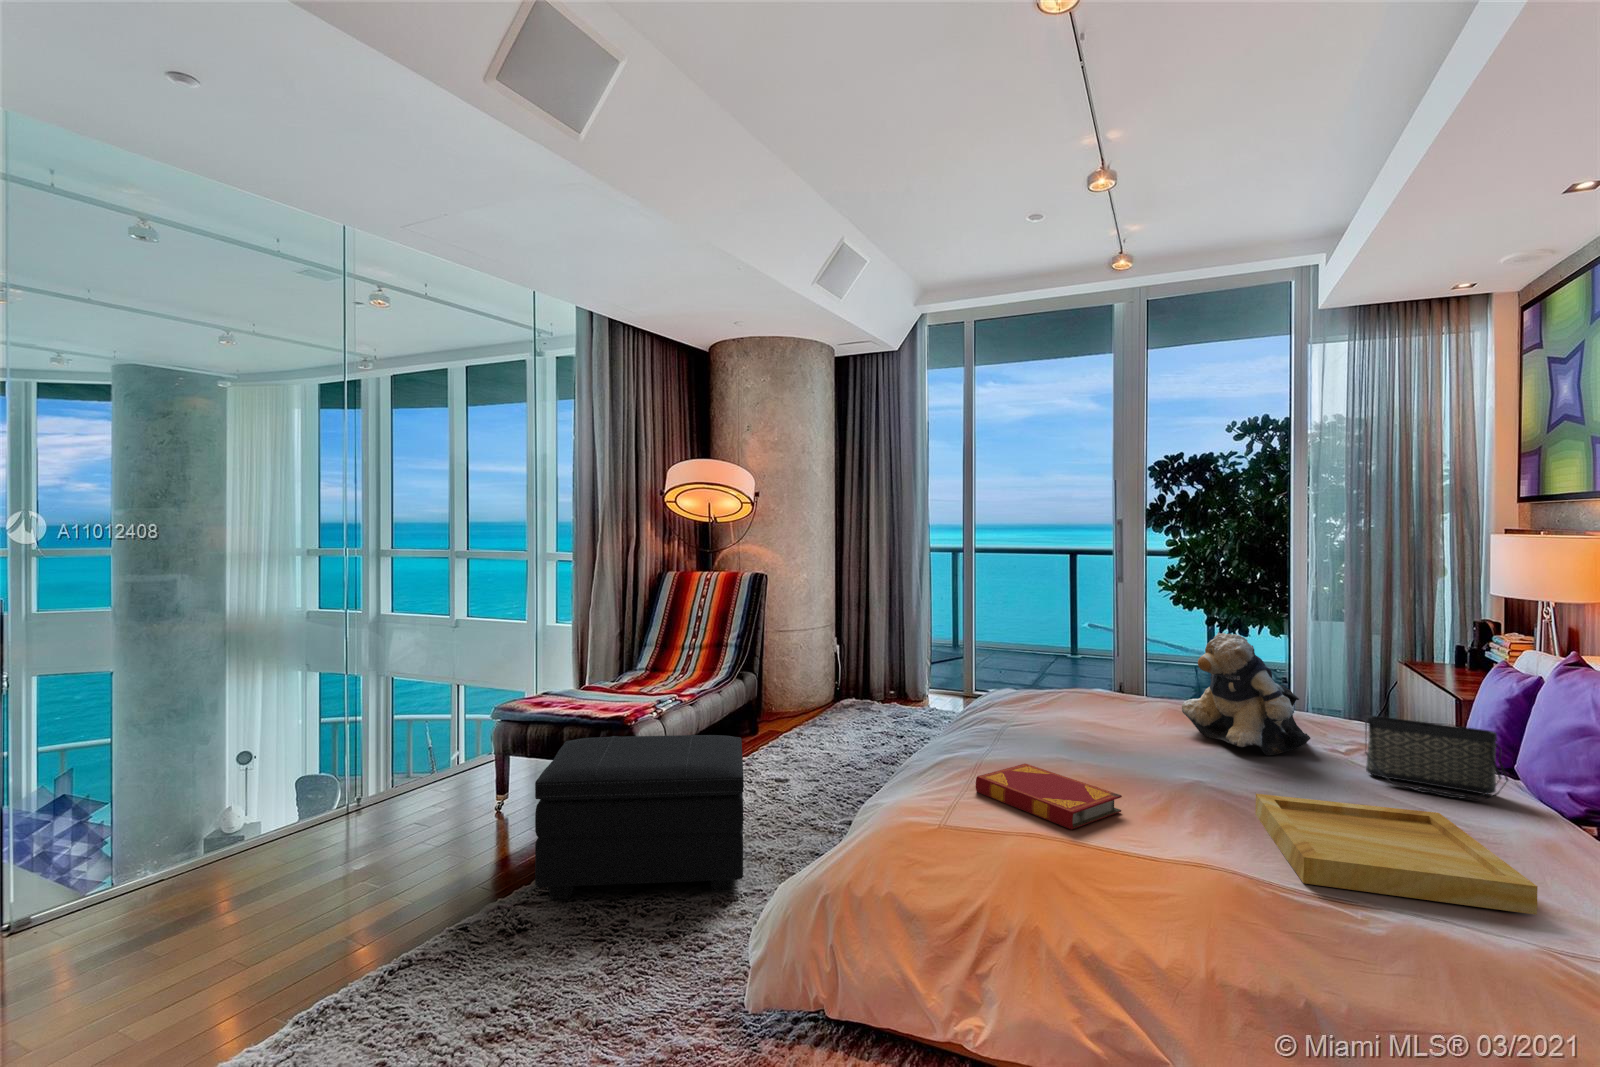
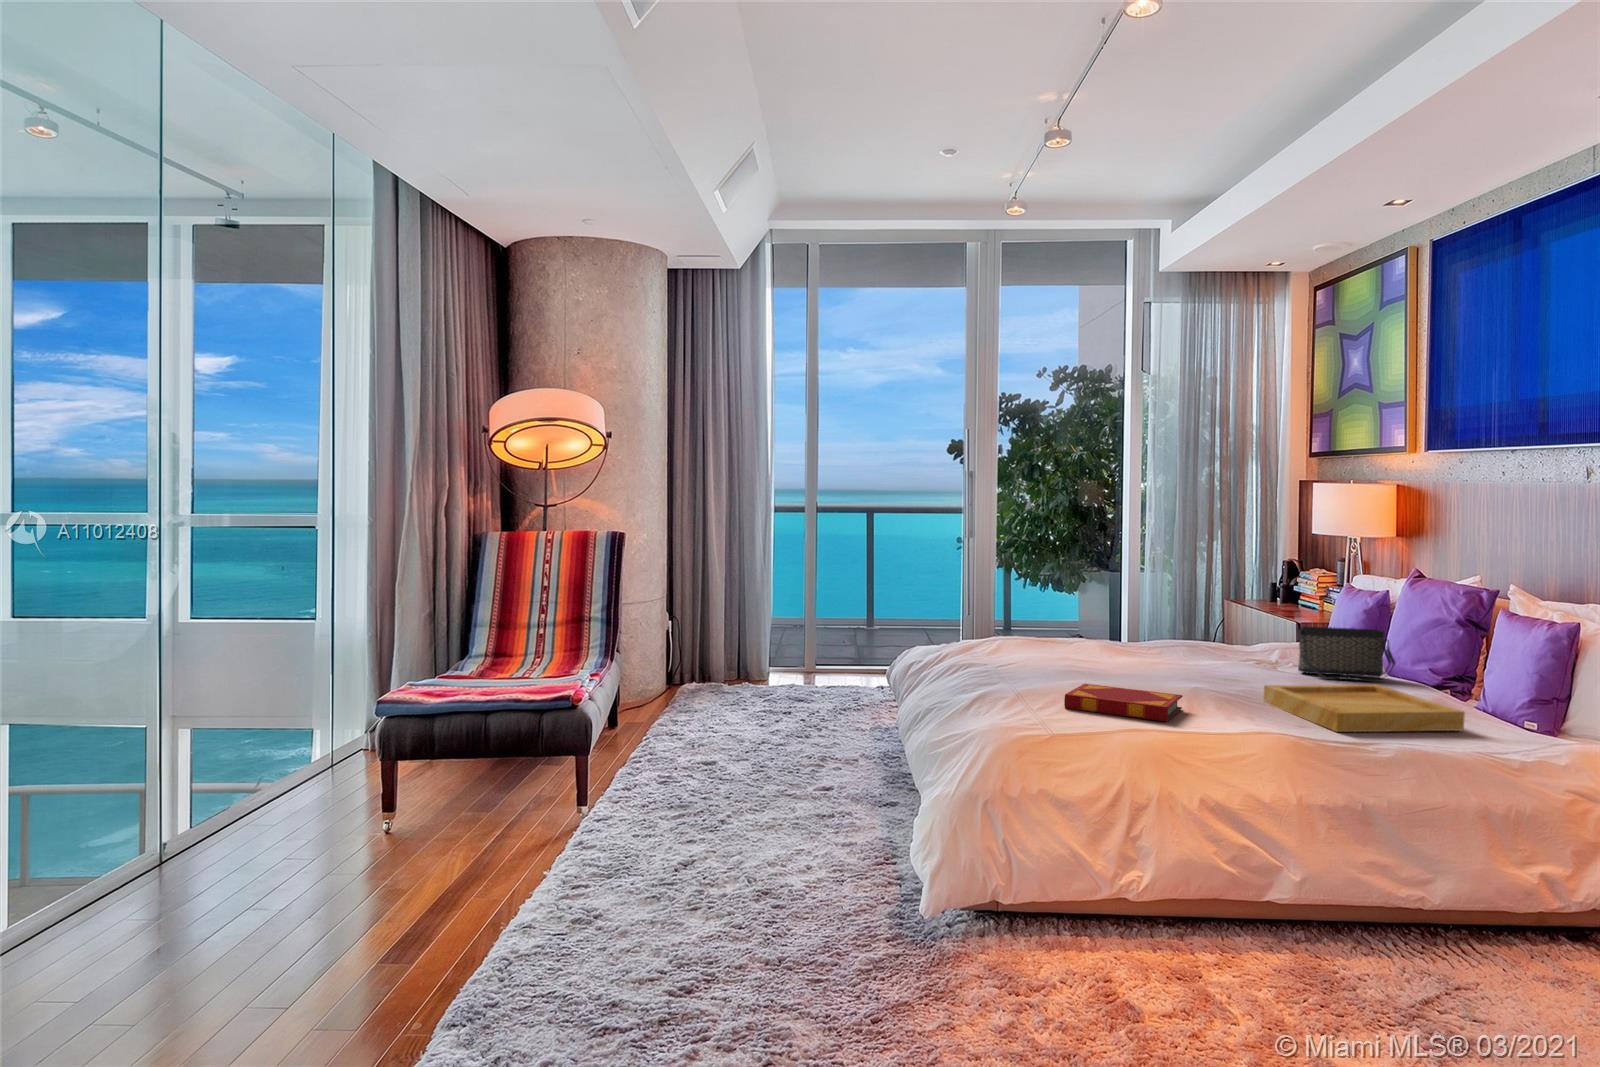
teddy bear: present [1182,632,1310,755] -> none [1147,567,1252,667]
footstool: present [535,734,744,899] -> none [541,705,789,891]

